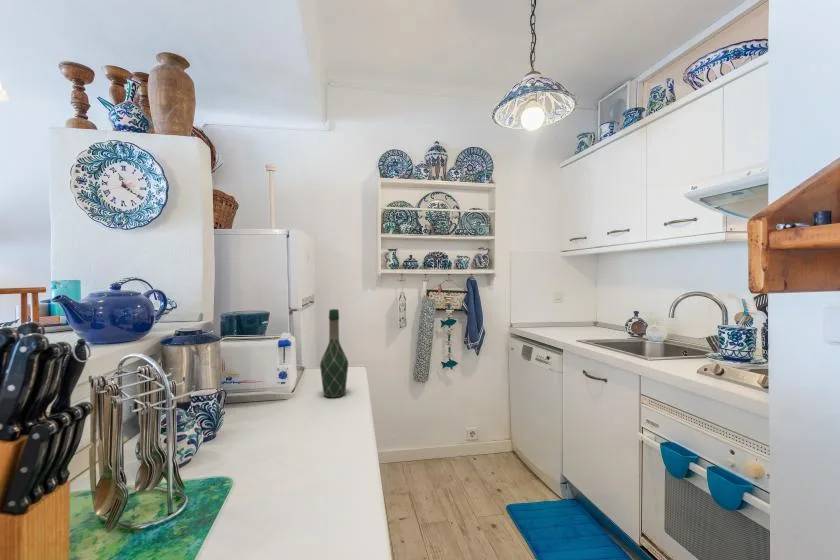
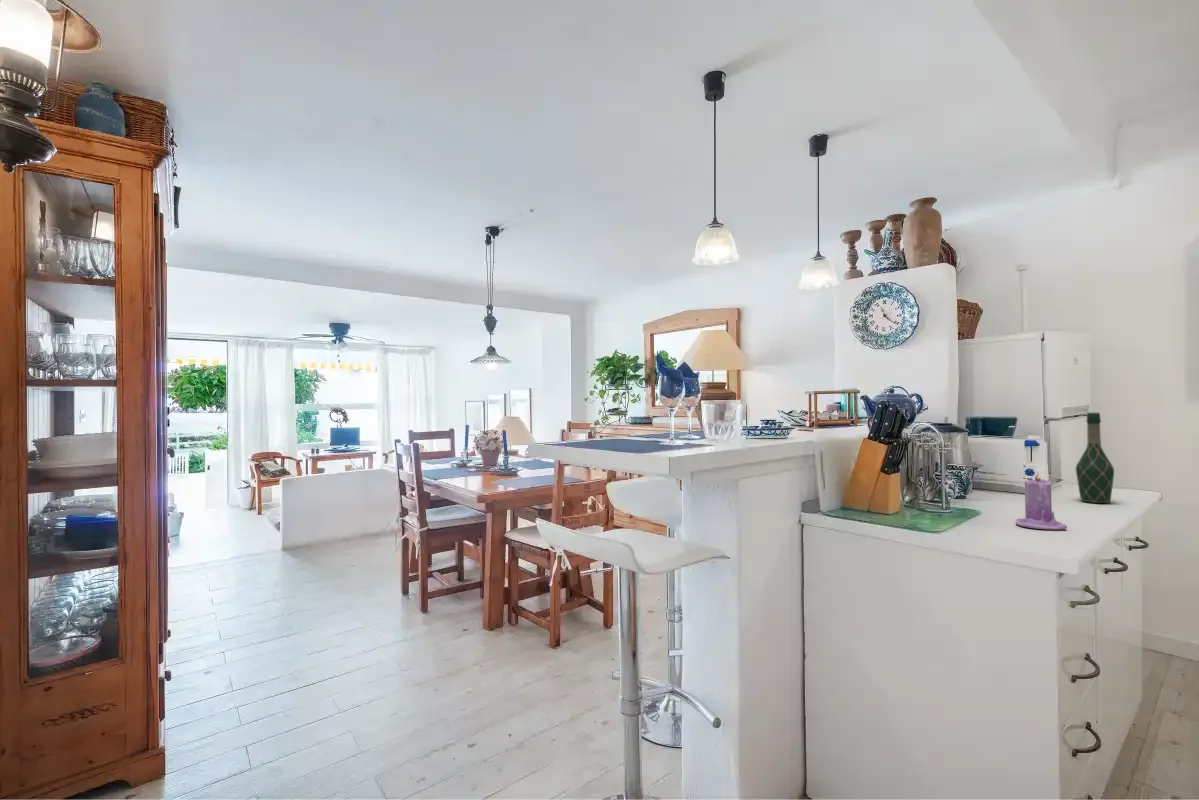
candle: none [276,409,333,495] -> present [1016,474,1067,530]

